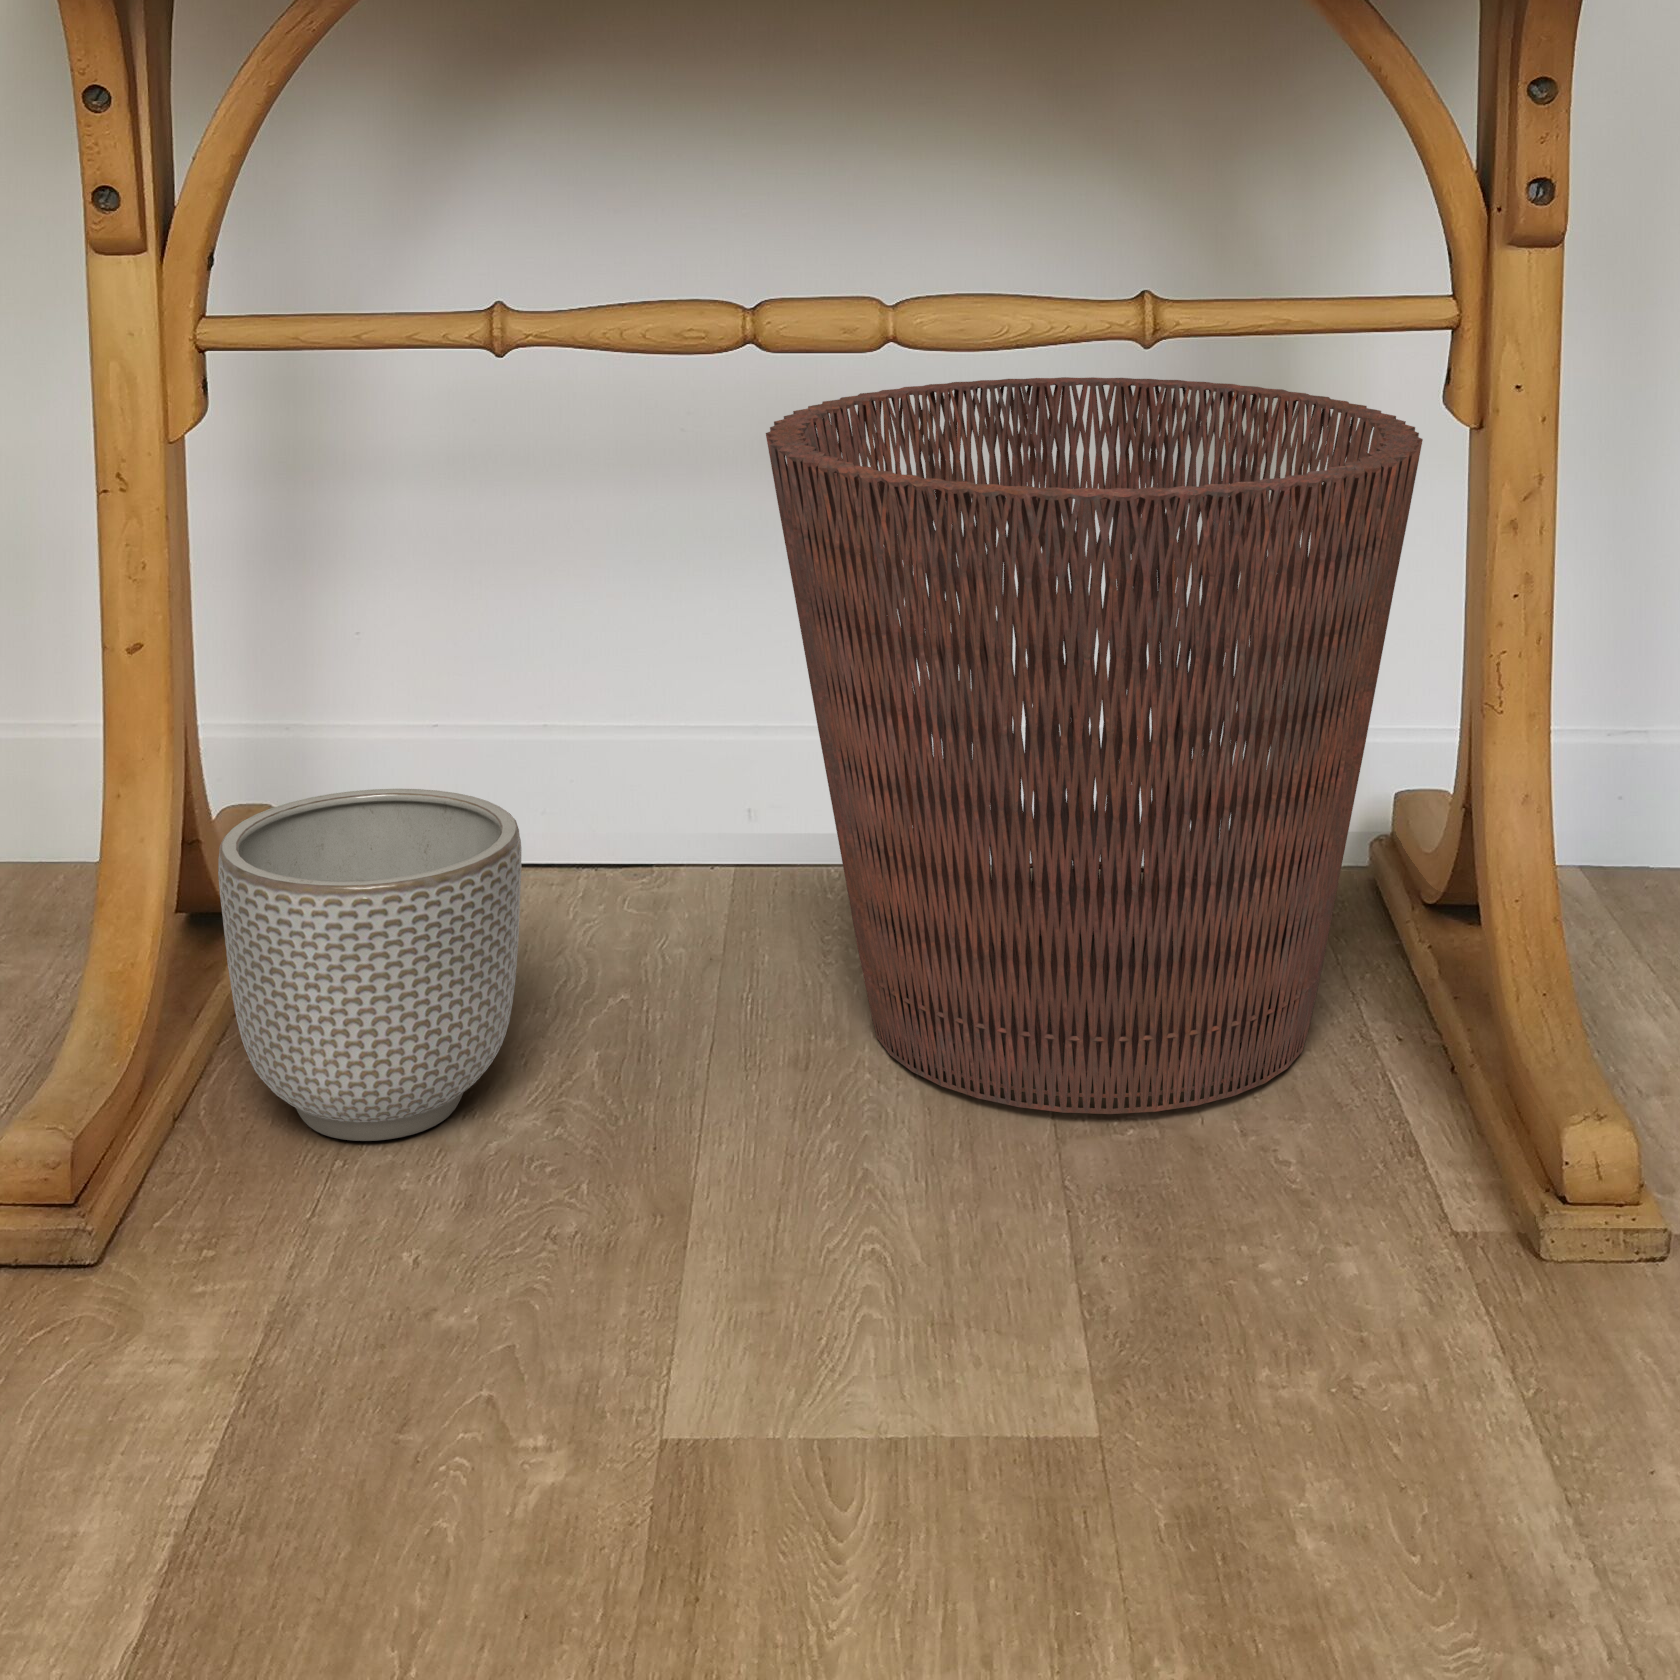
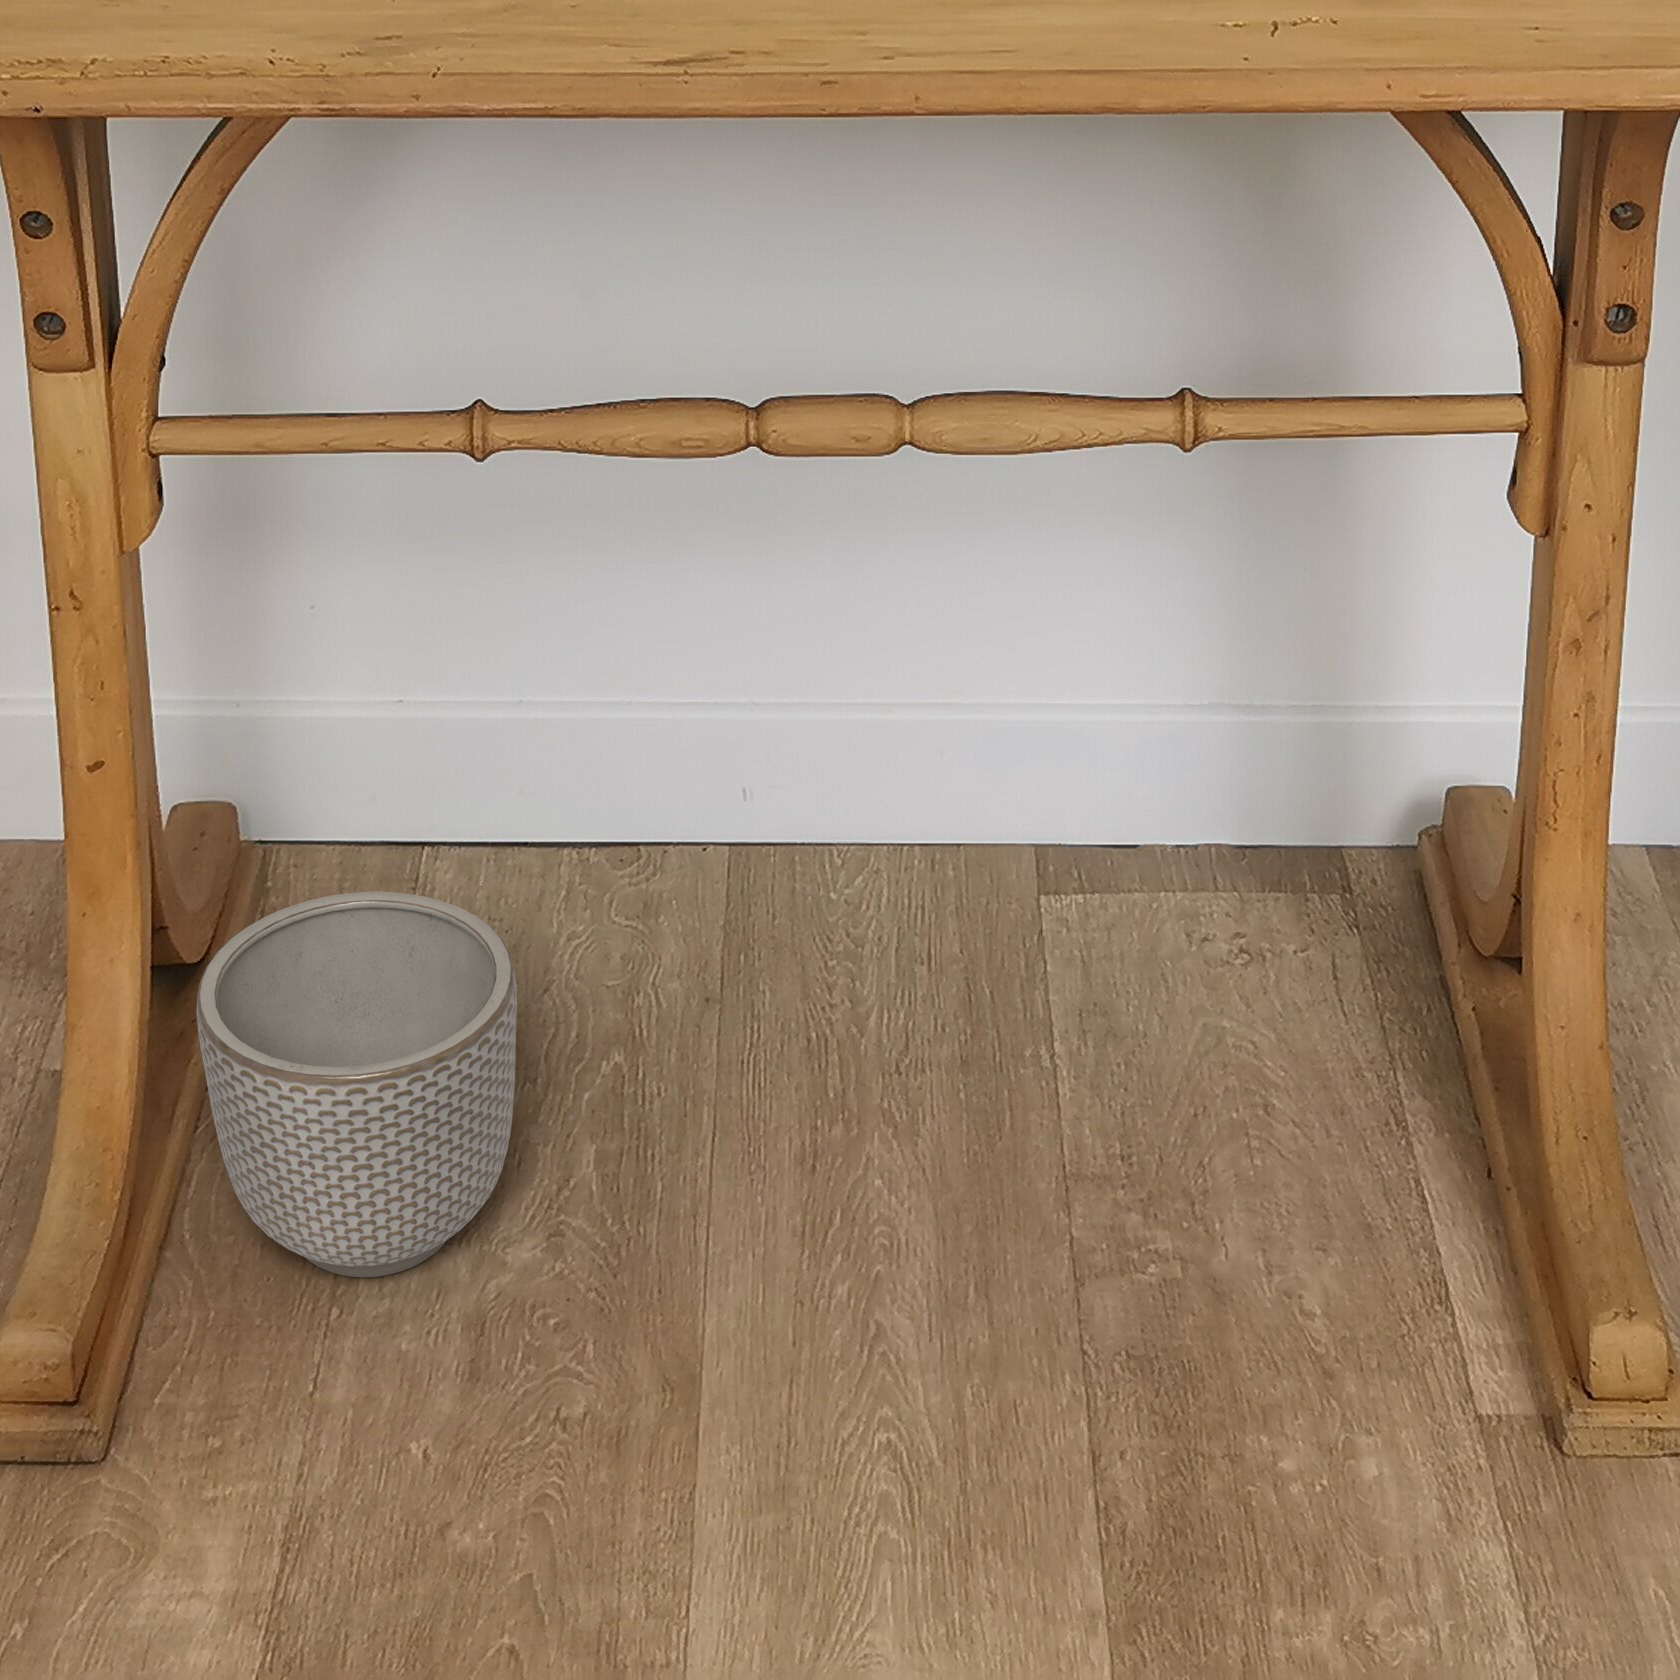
basket: present [766,377,1423,1114] -> none [775,382,1502,1246]

